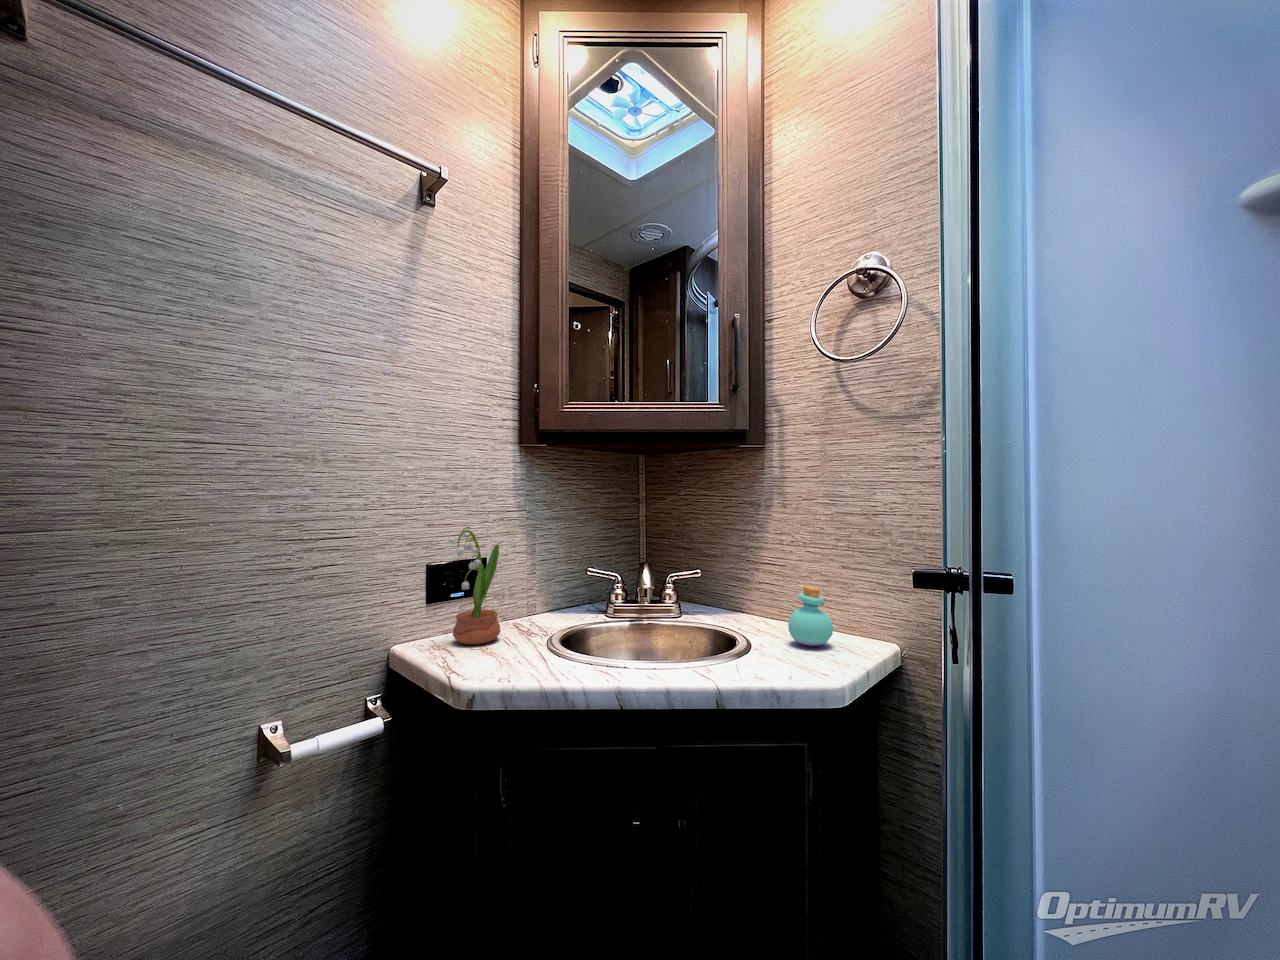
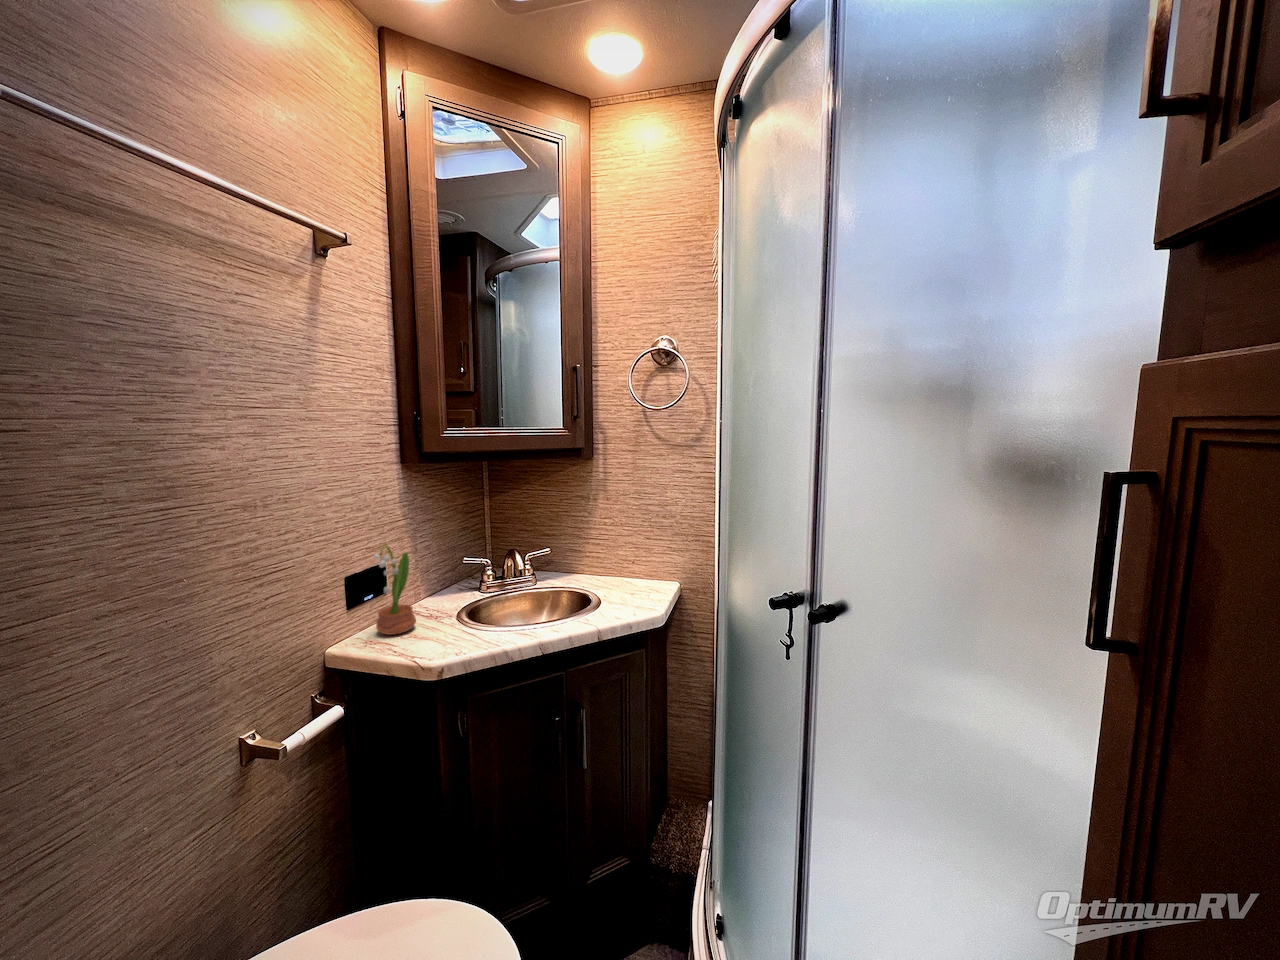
perfume bottle: present [788,586,833,646] -> none [620,556,647,593]

